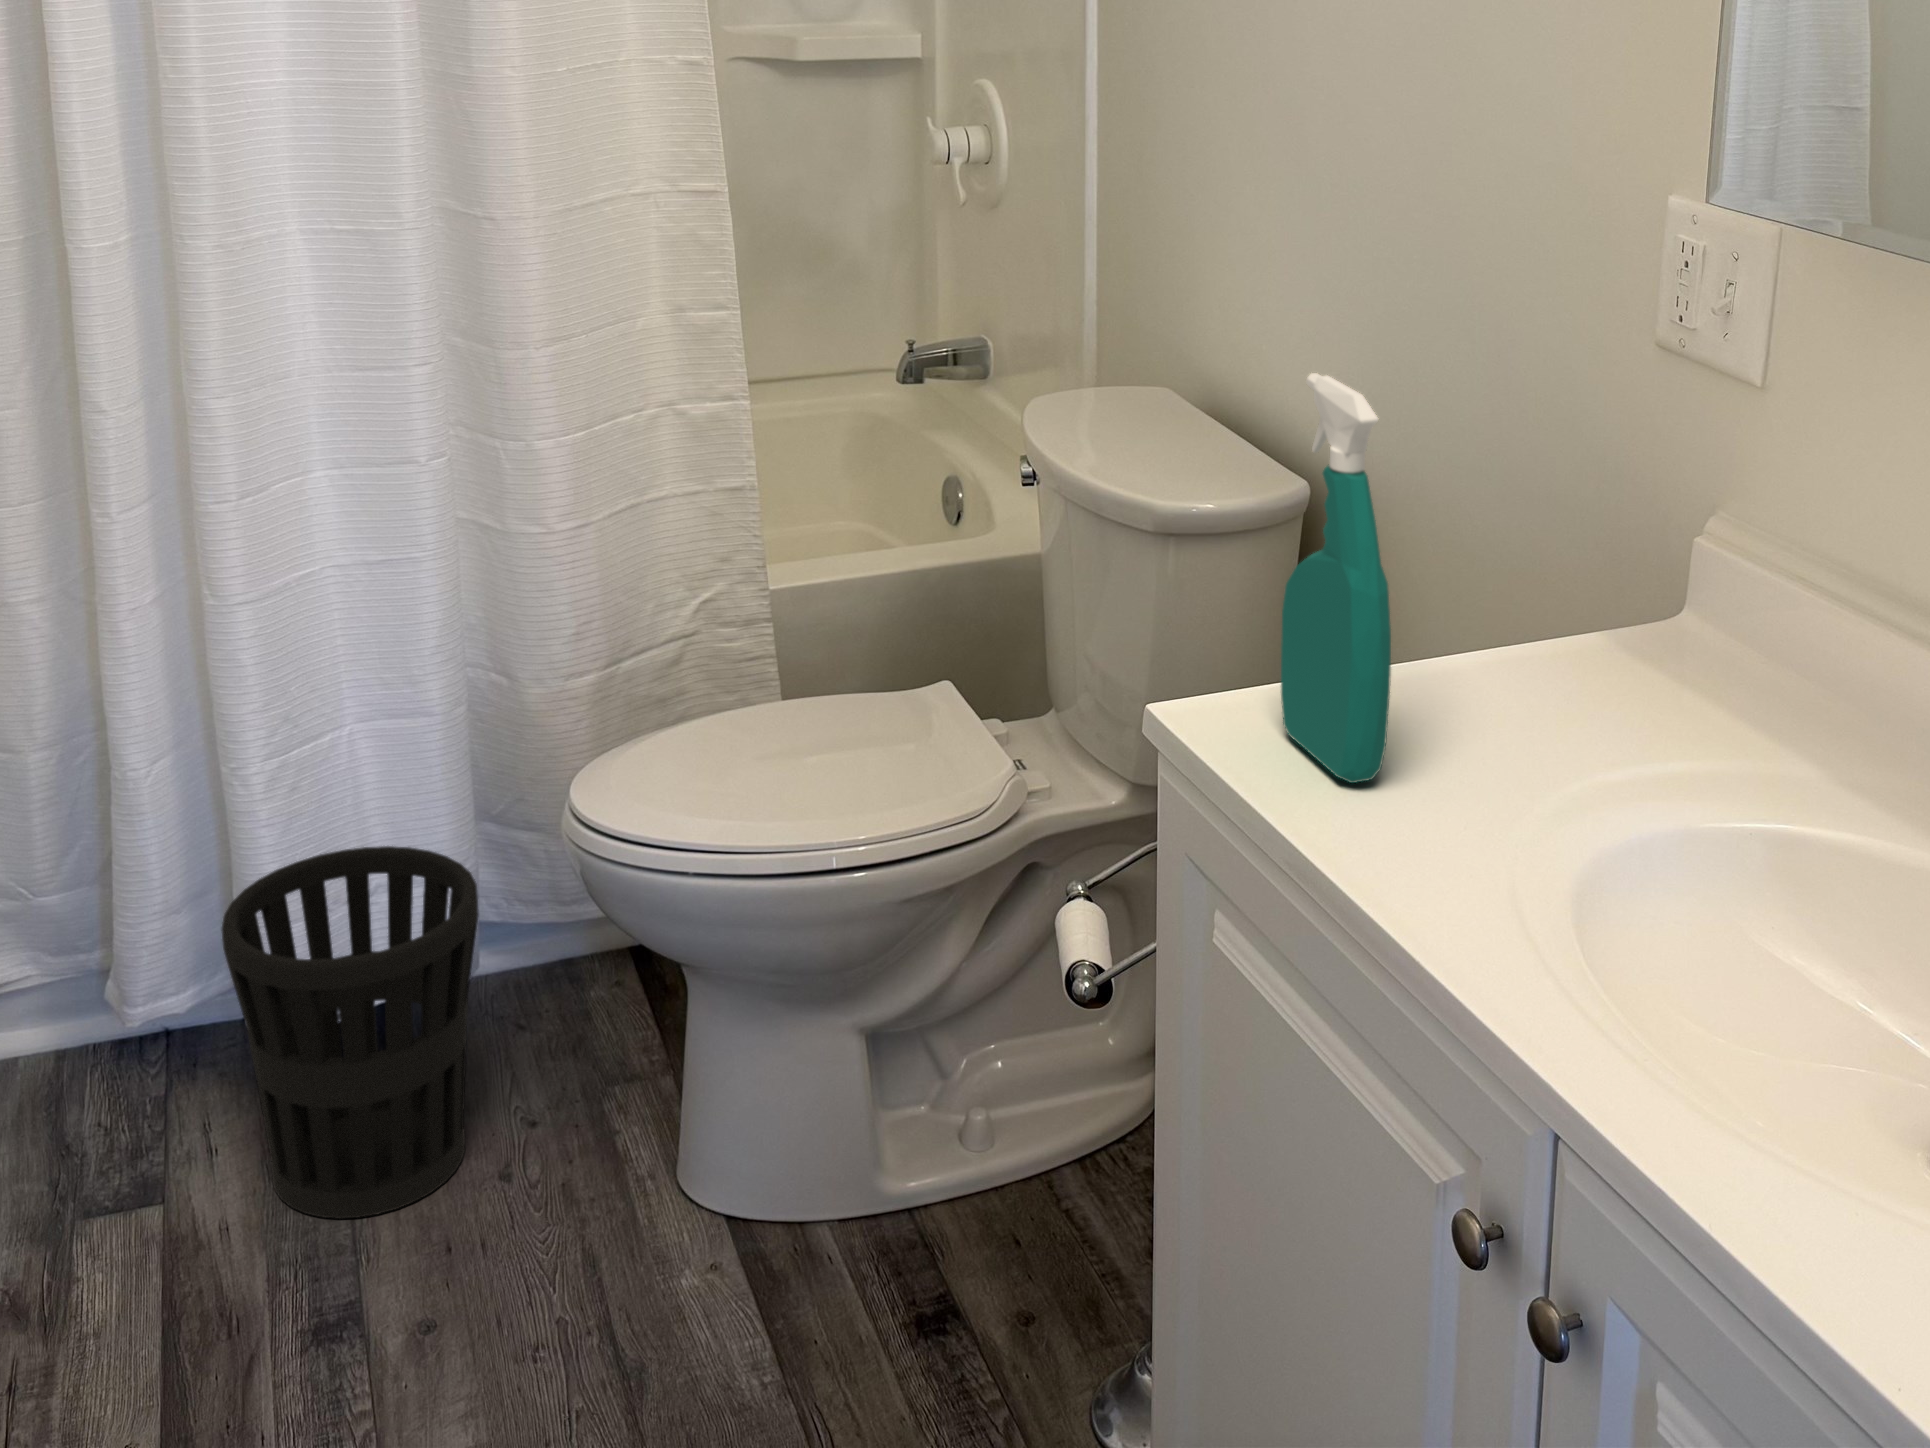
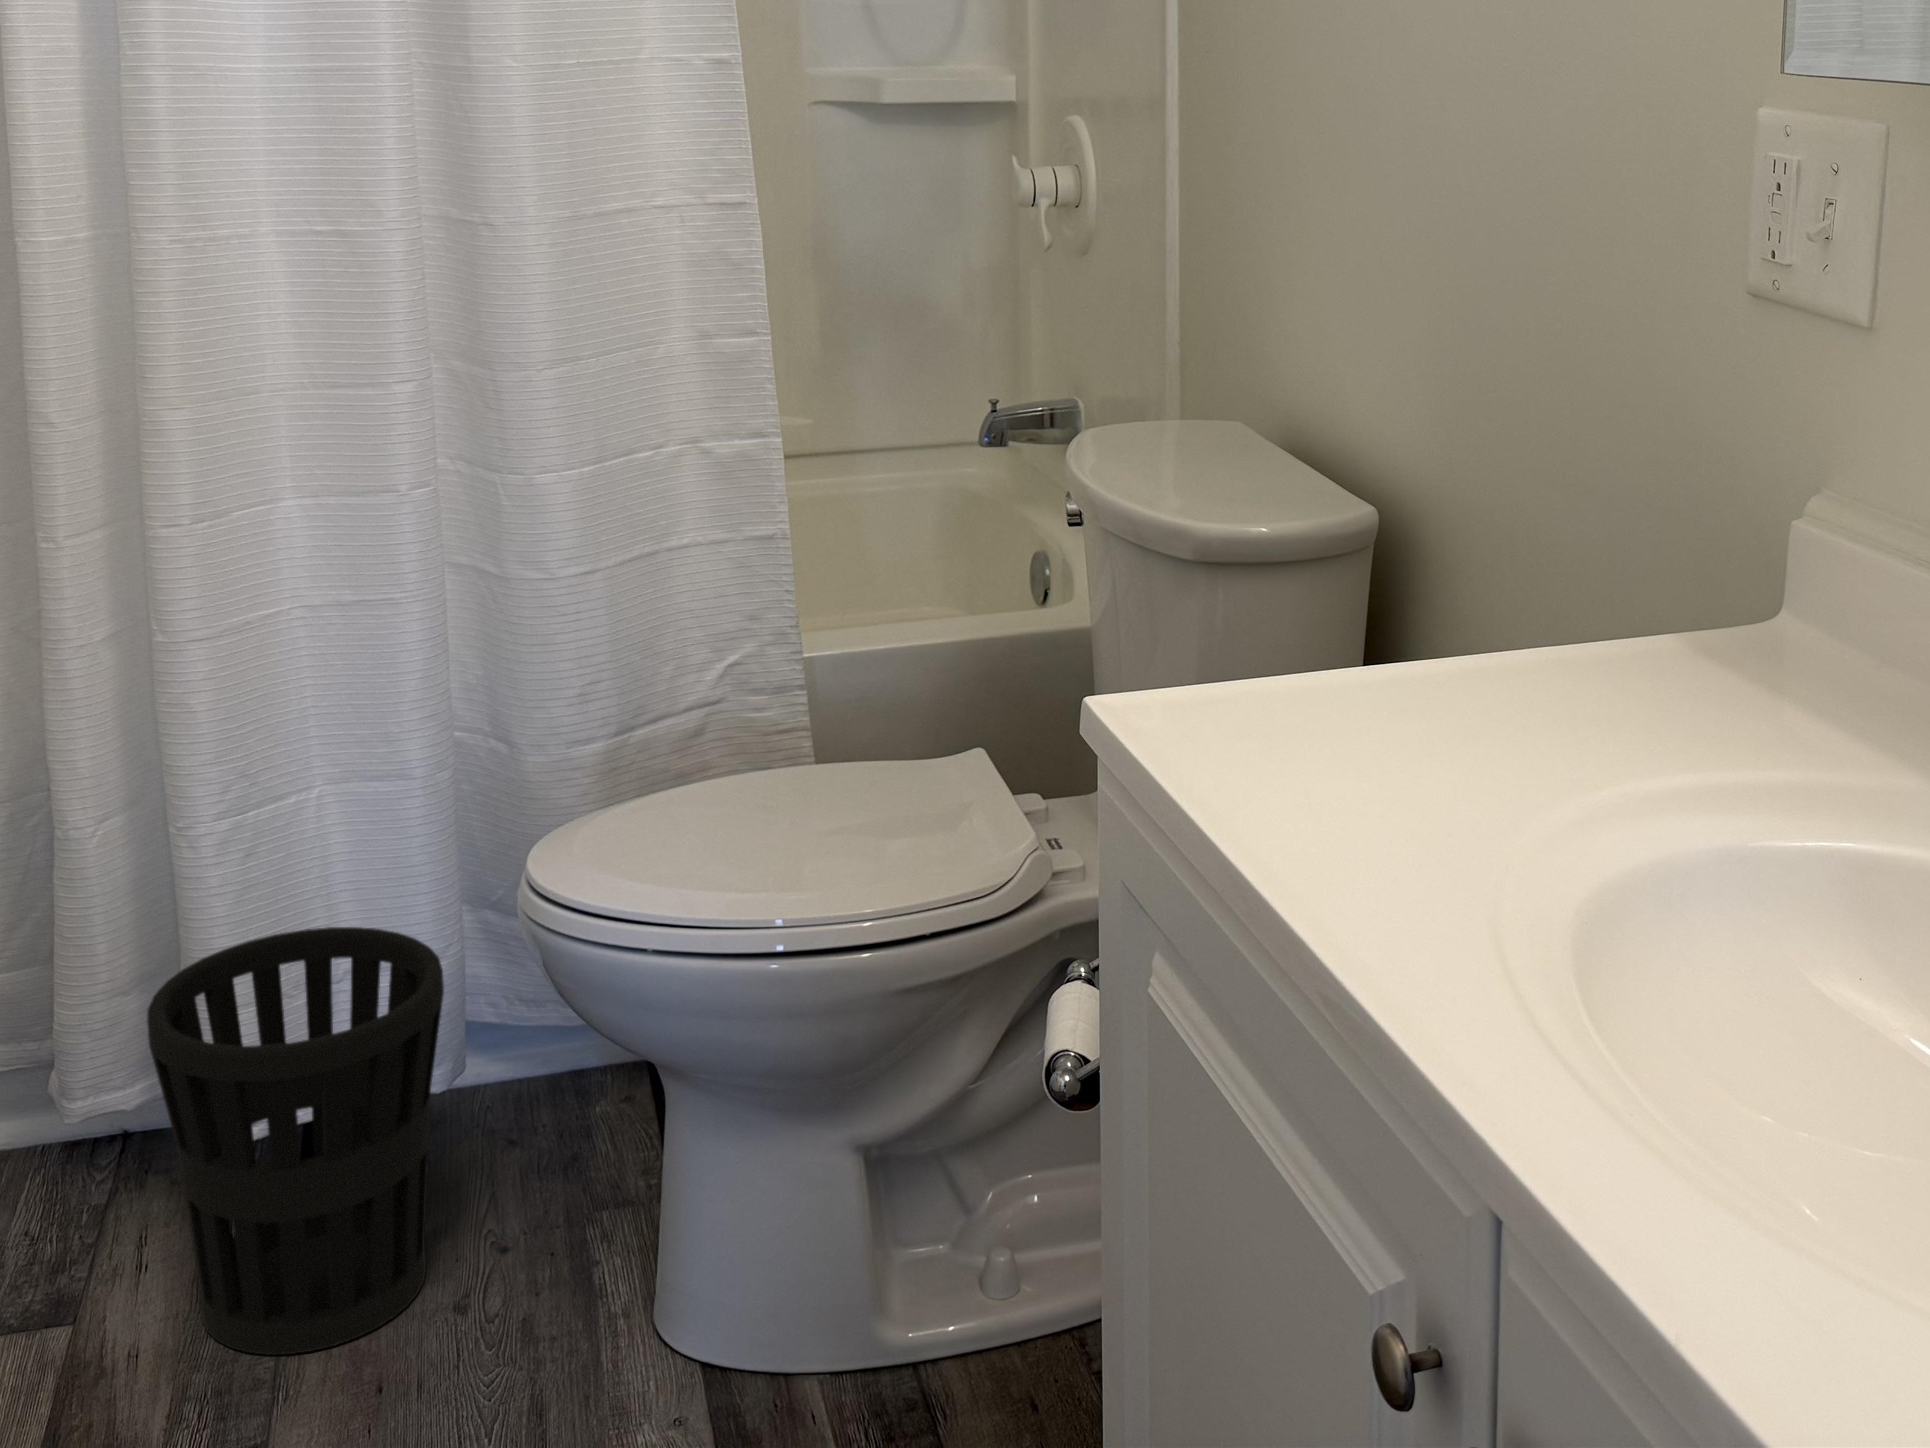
spray bottle: present [1281,373,1391,783] -> none [1264,281,1385,787]

